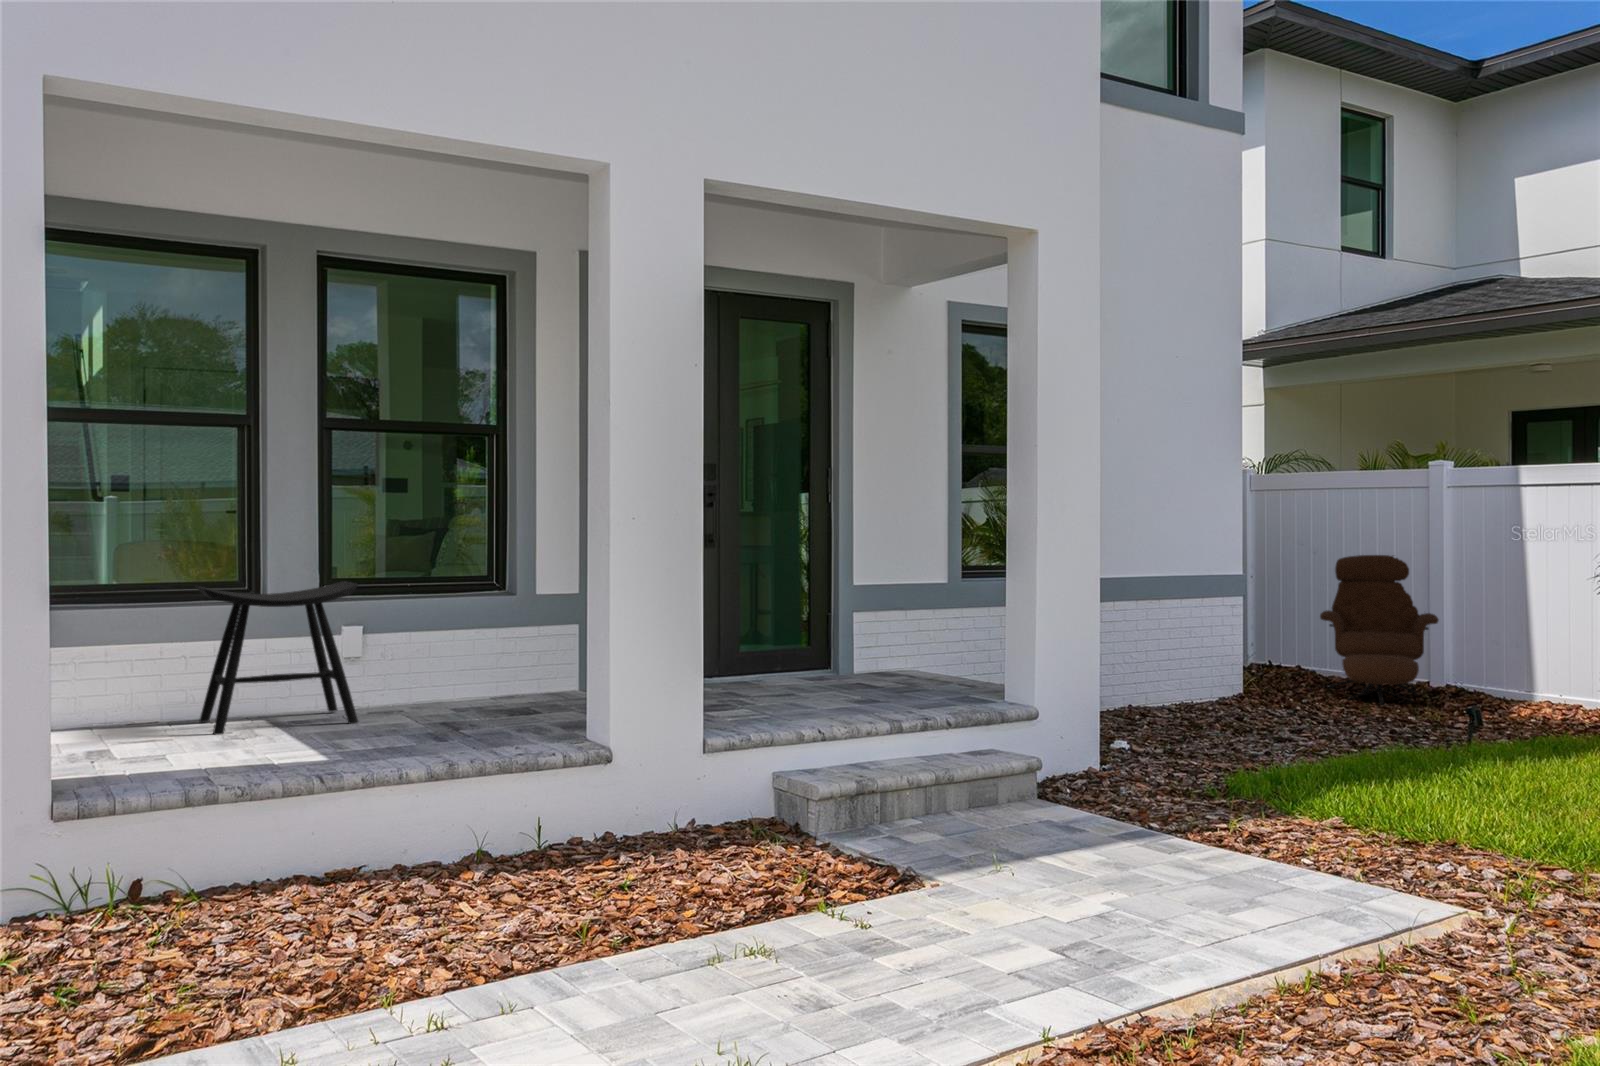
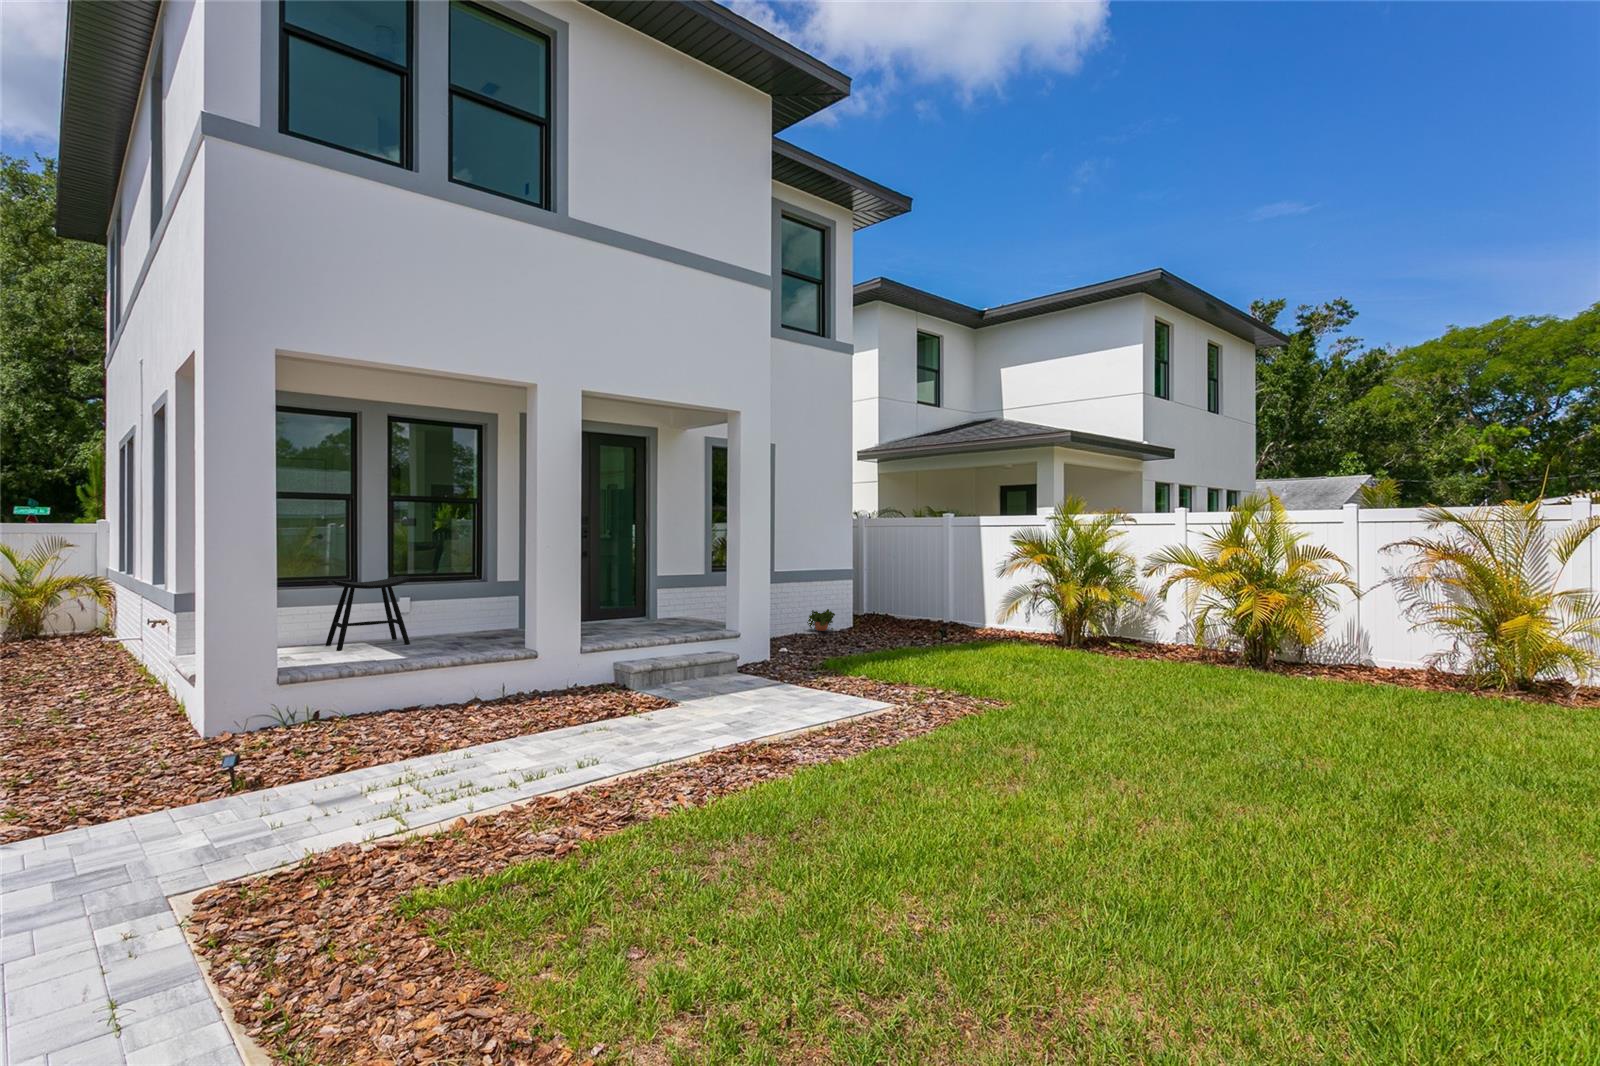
lounge chair: present [1320,555,1439,704] -> none [891,558,943,629]
potted plant: none [1147,658,1213,707] -> present [807,609,835,631]

